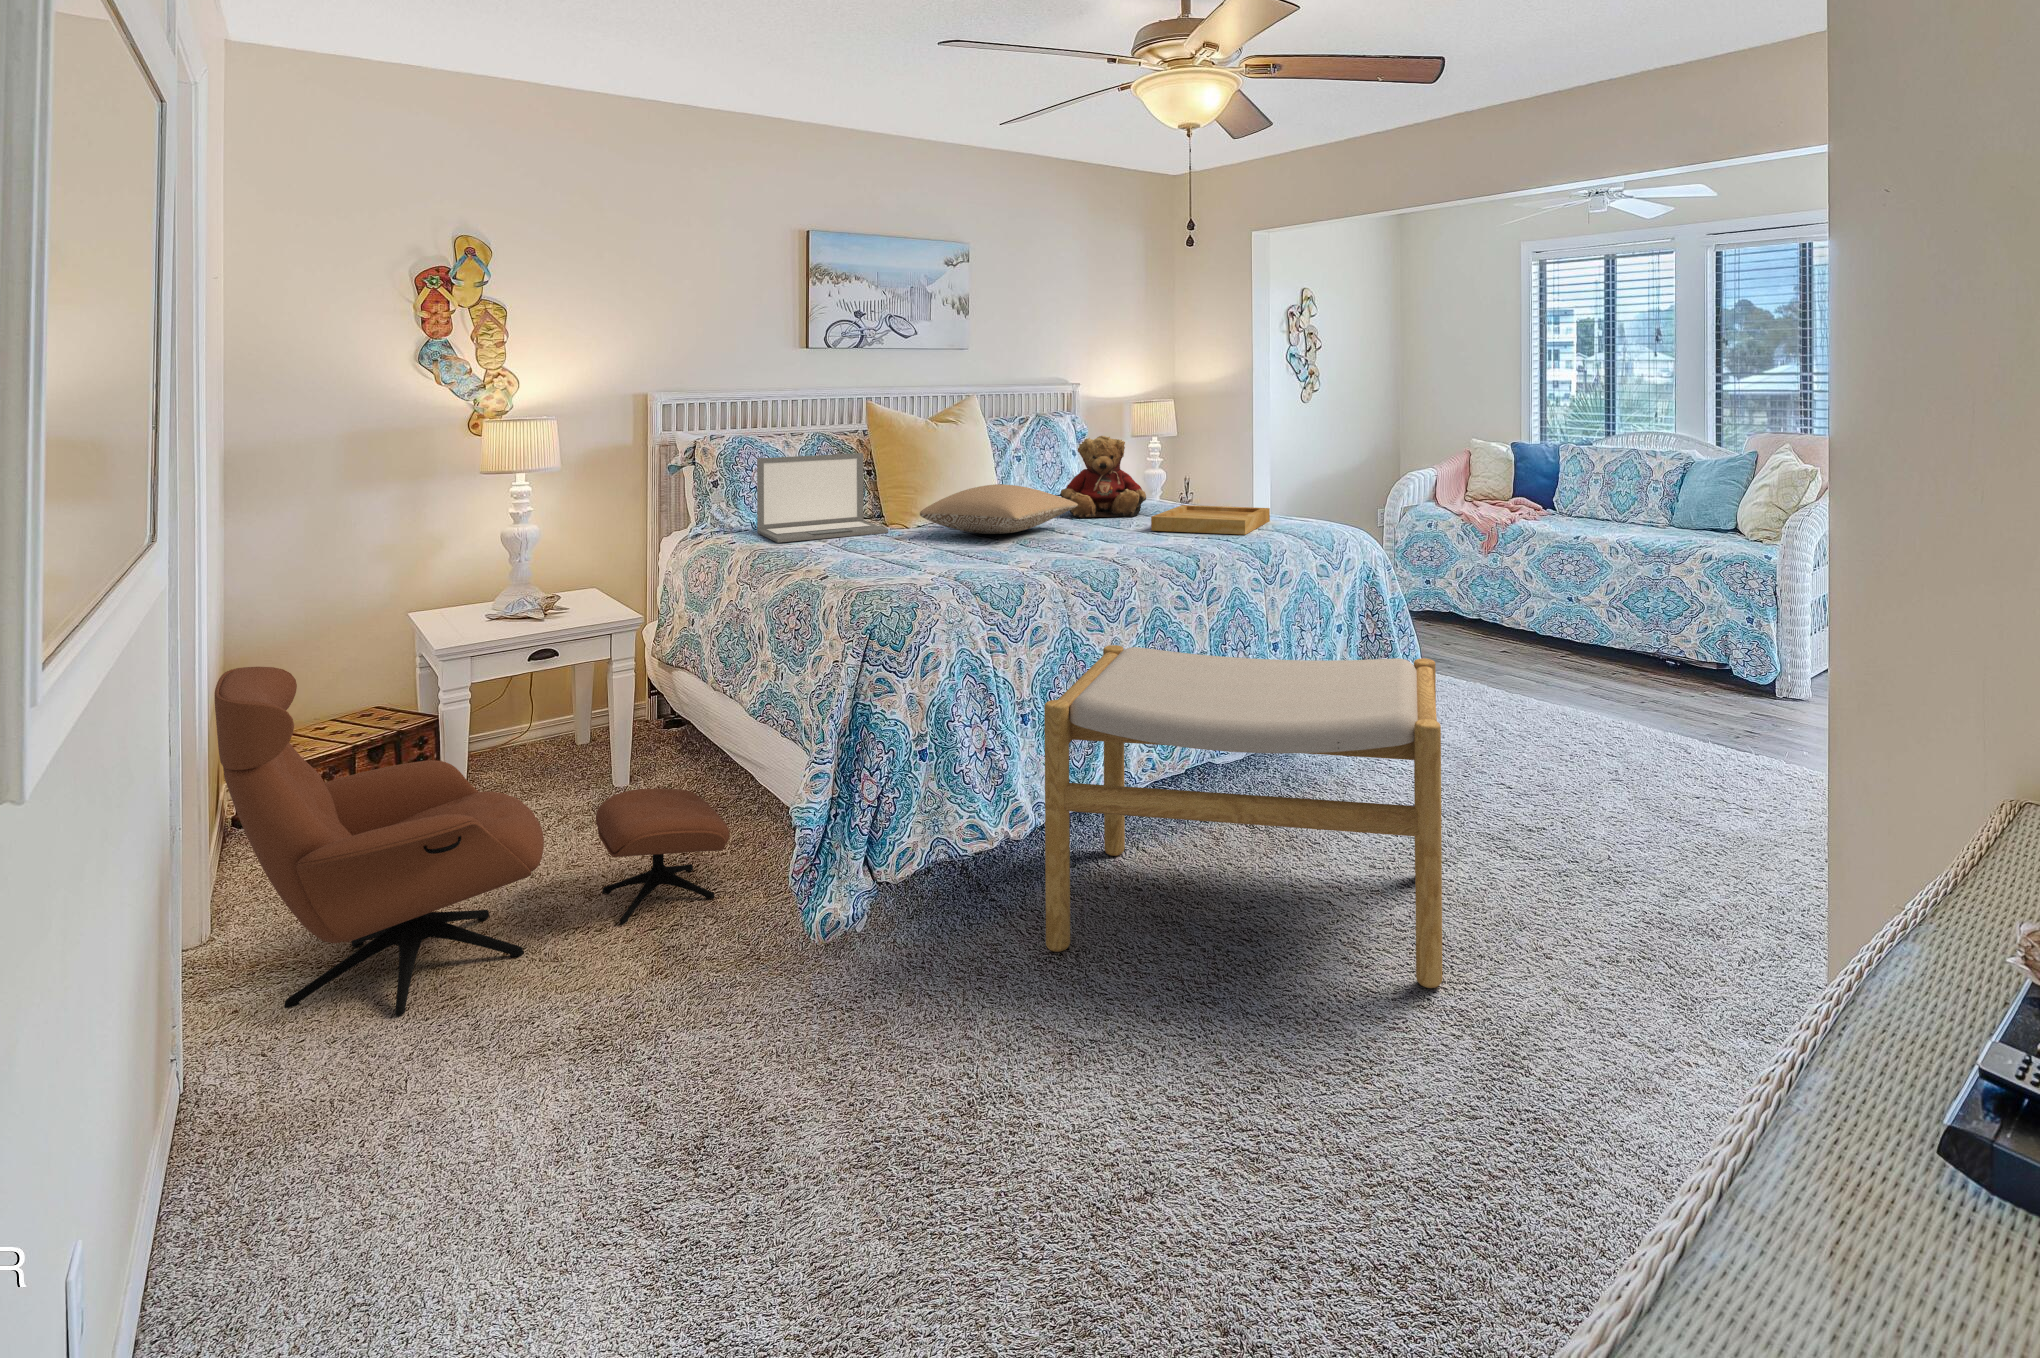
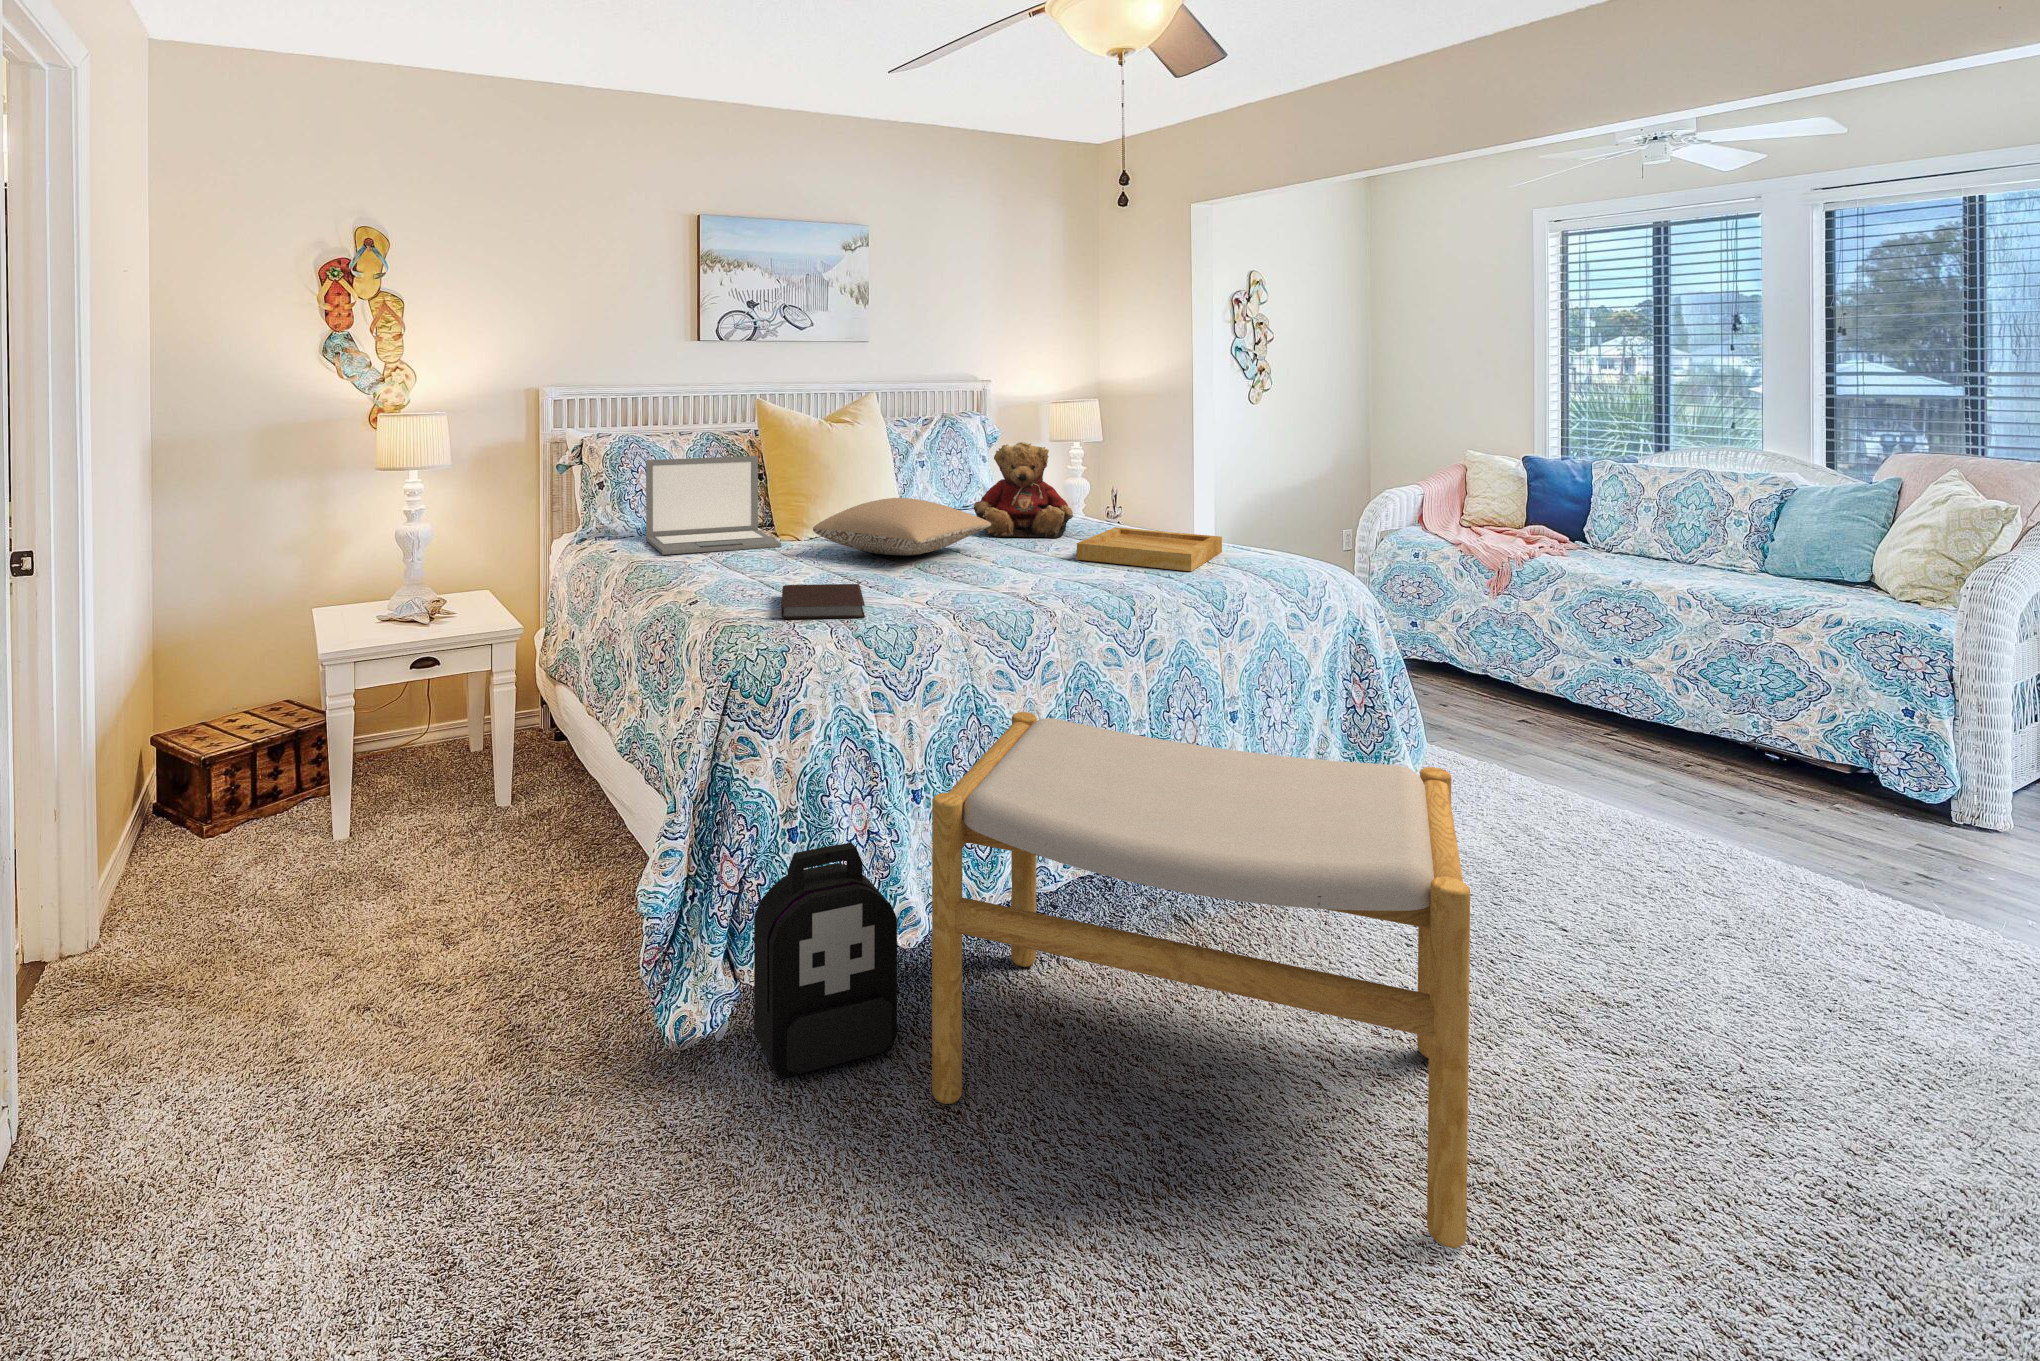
notebook: none [899,553,976,581] -> present [781,584,865,619]
lounge chair: present [214,667,730,1016] -> none [56,685,587,1083]
backpack: none [891,754,1014,953] -> present [754,843,897,1079]

